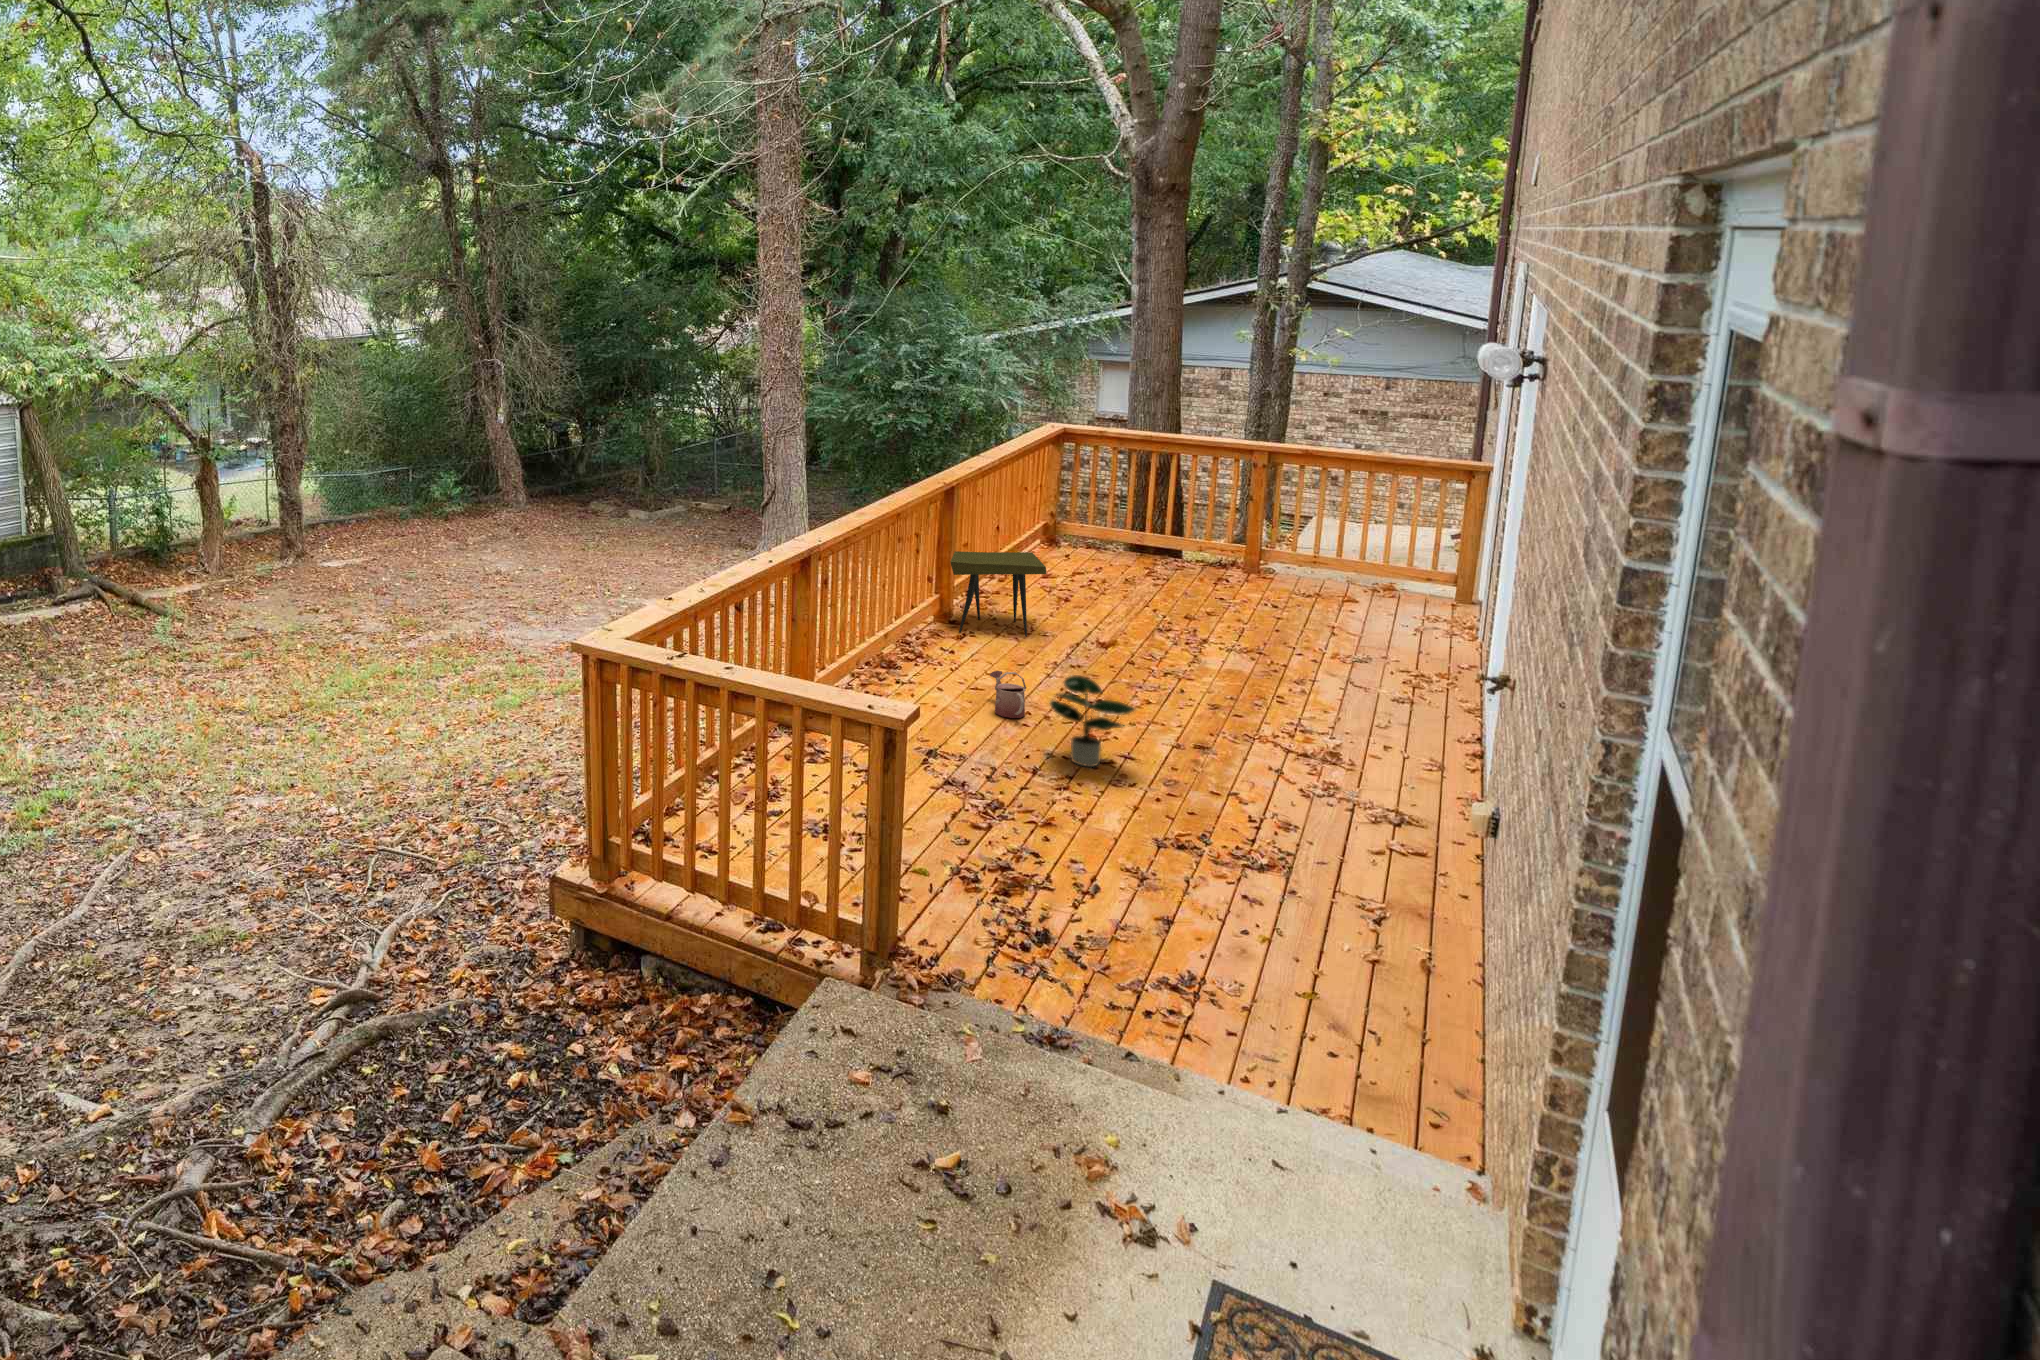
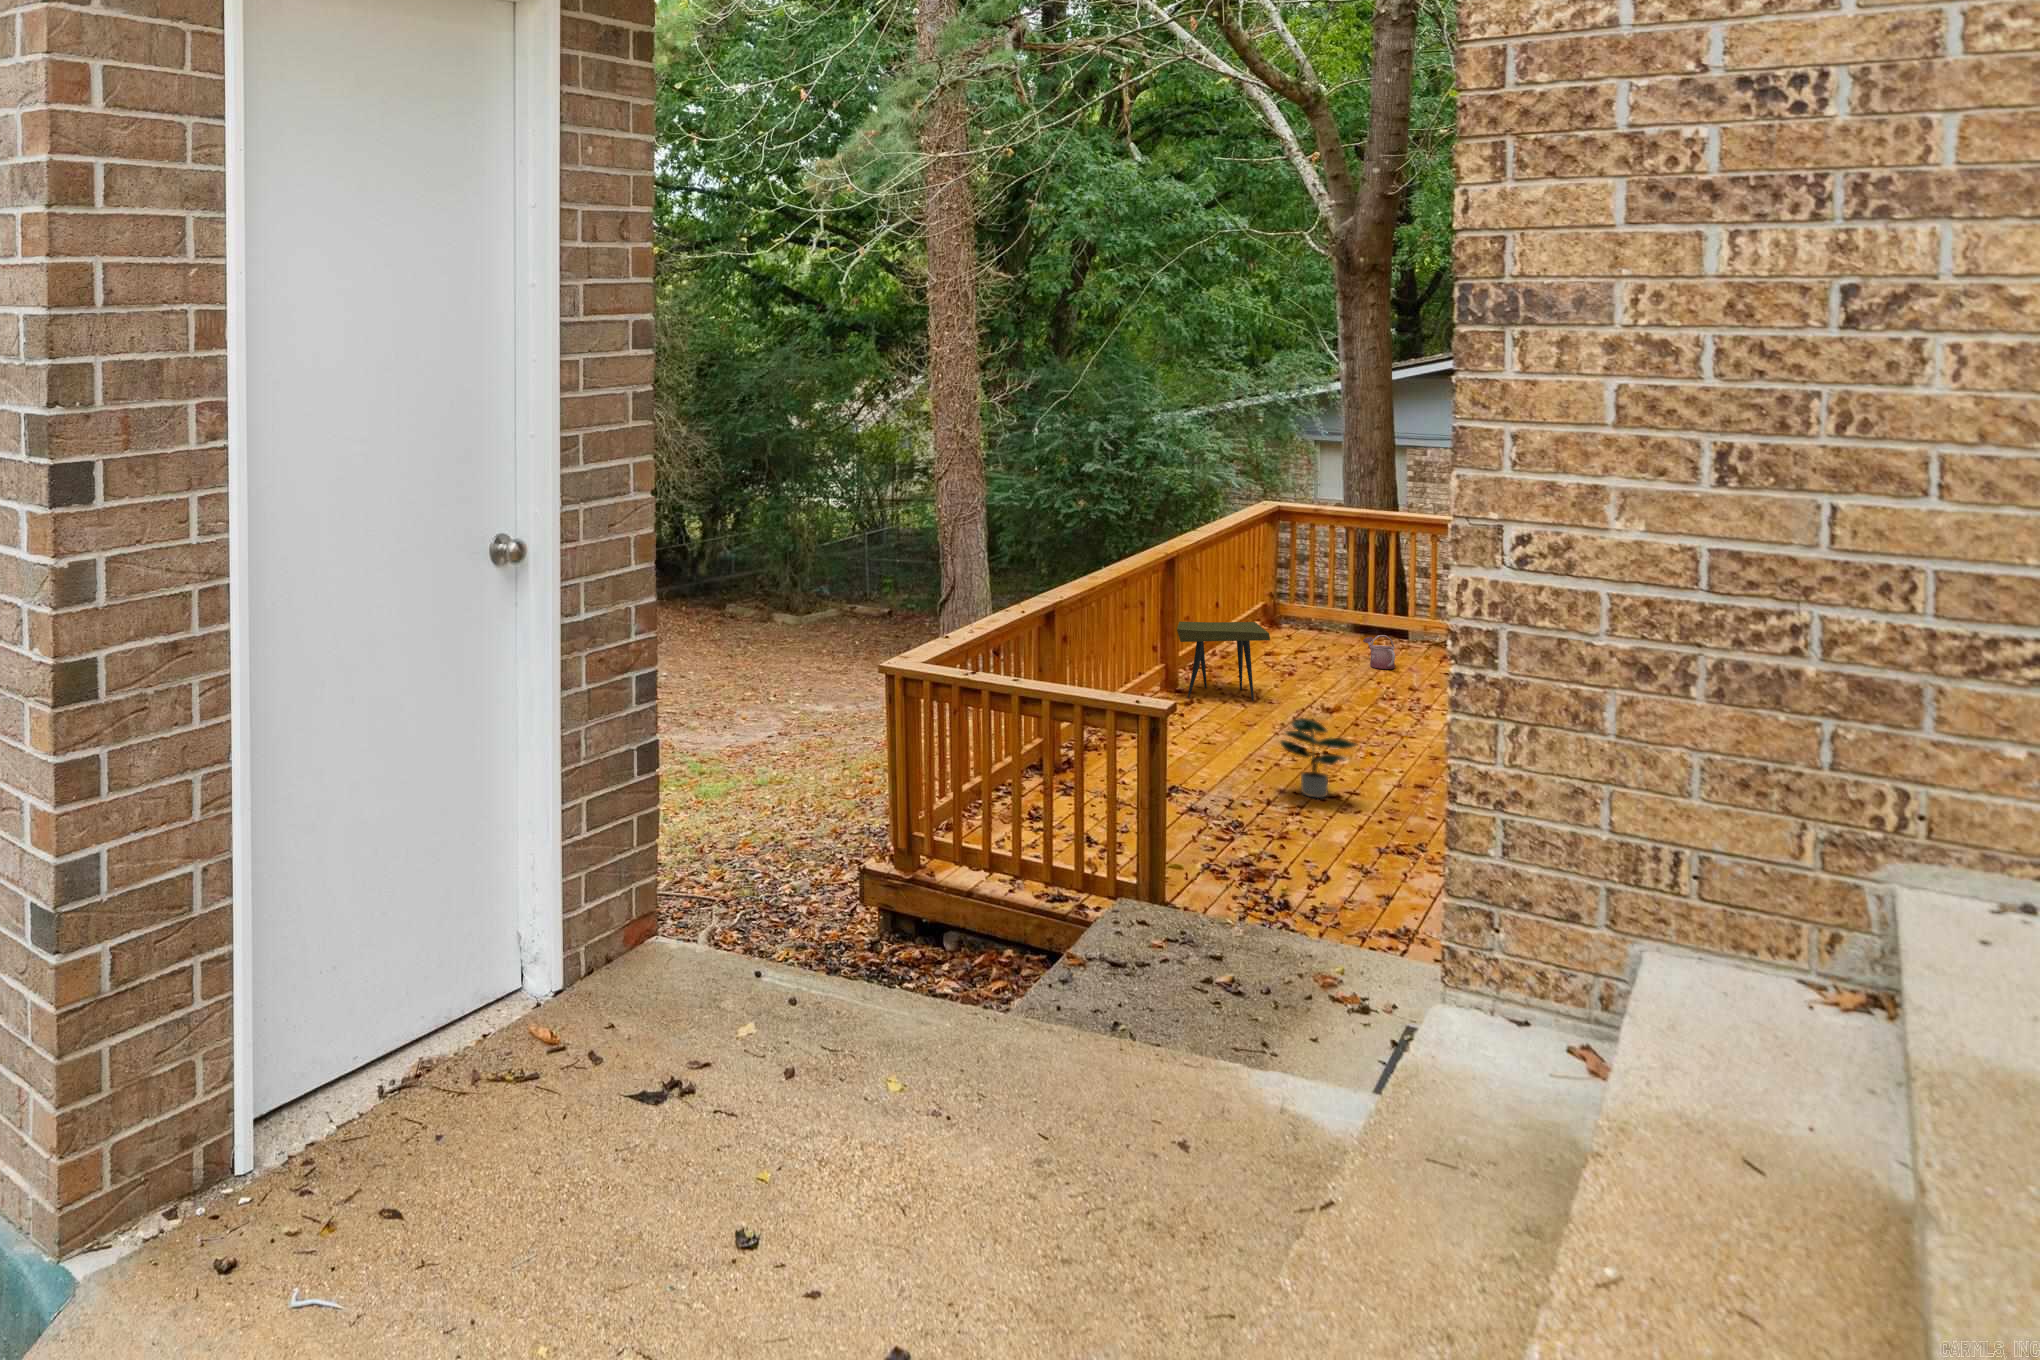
watering can: present [990,671,1026,718] -> present [1363,635,1395,669]

